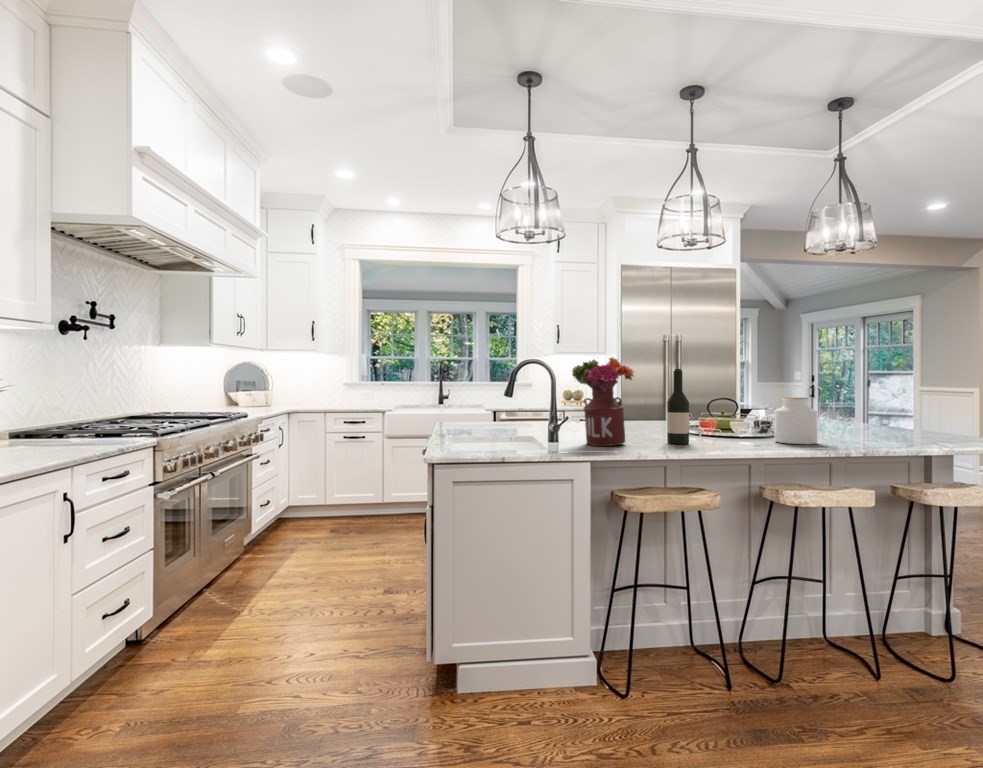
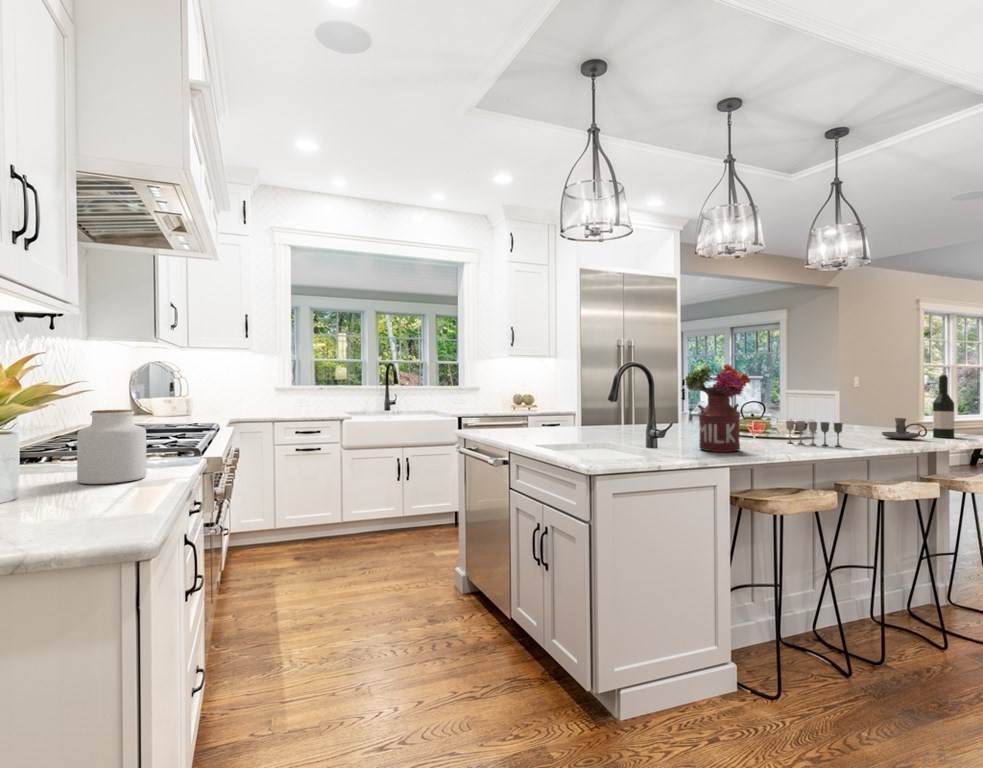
wine bottle: present [667,369,689,444] -> present [933,375,954,438]
jar: present [775,397,817,444] -> present [77,410,146,484]
wine glass: none [706,417,755,446] -> present [786,421,843,447]
candle holder: none [844,417,891,441] -> present [882,418,927,439]

